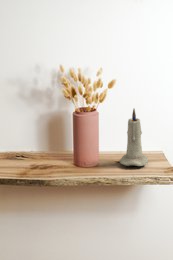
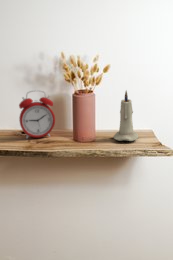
alarm clock: none [12,108,53,163] -> present [19,90,55,138]

